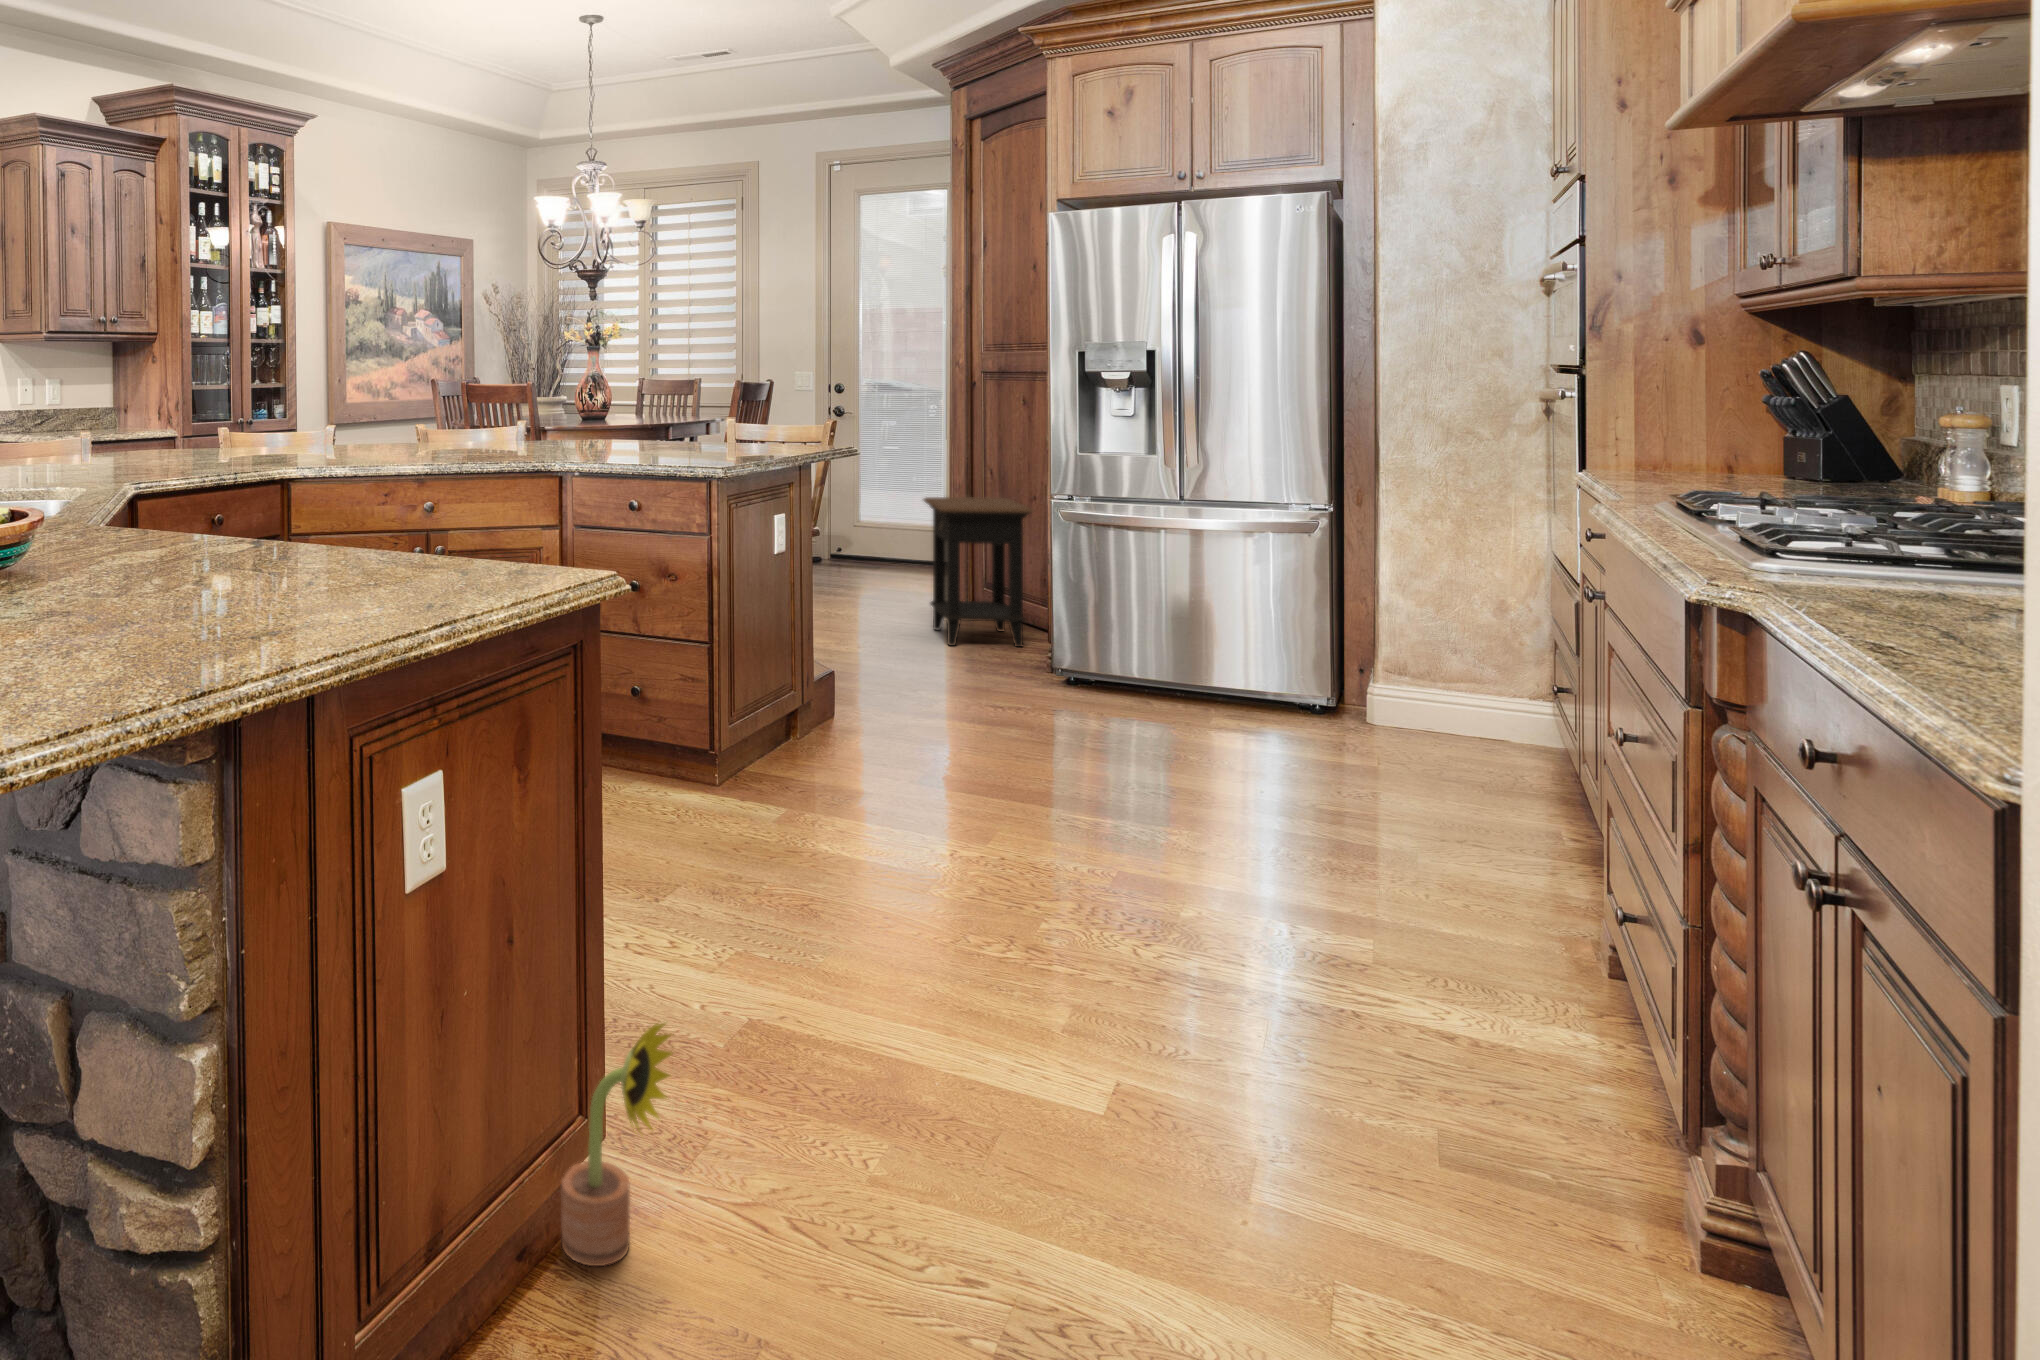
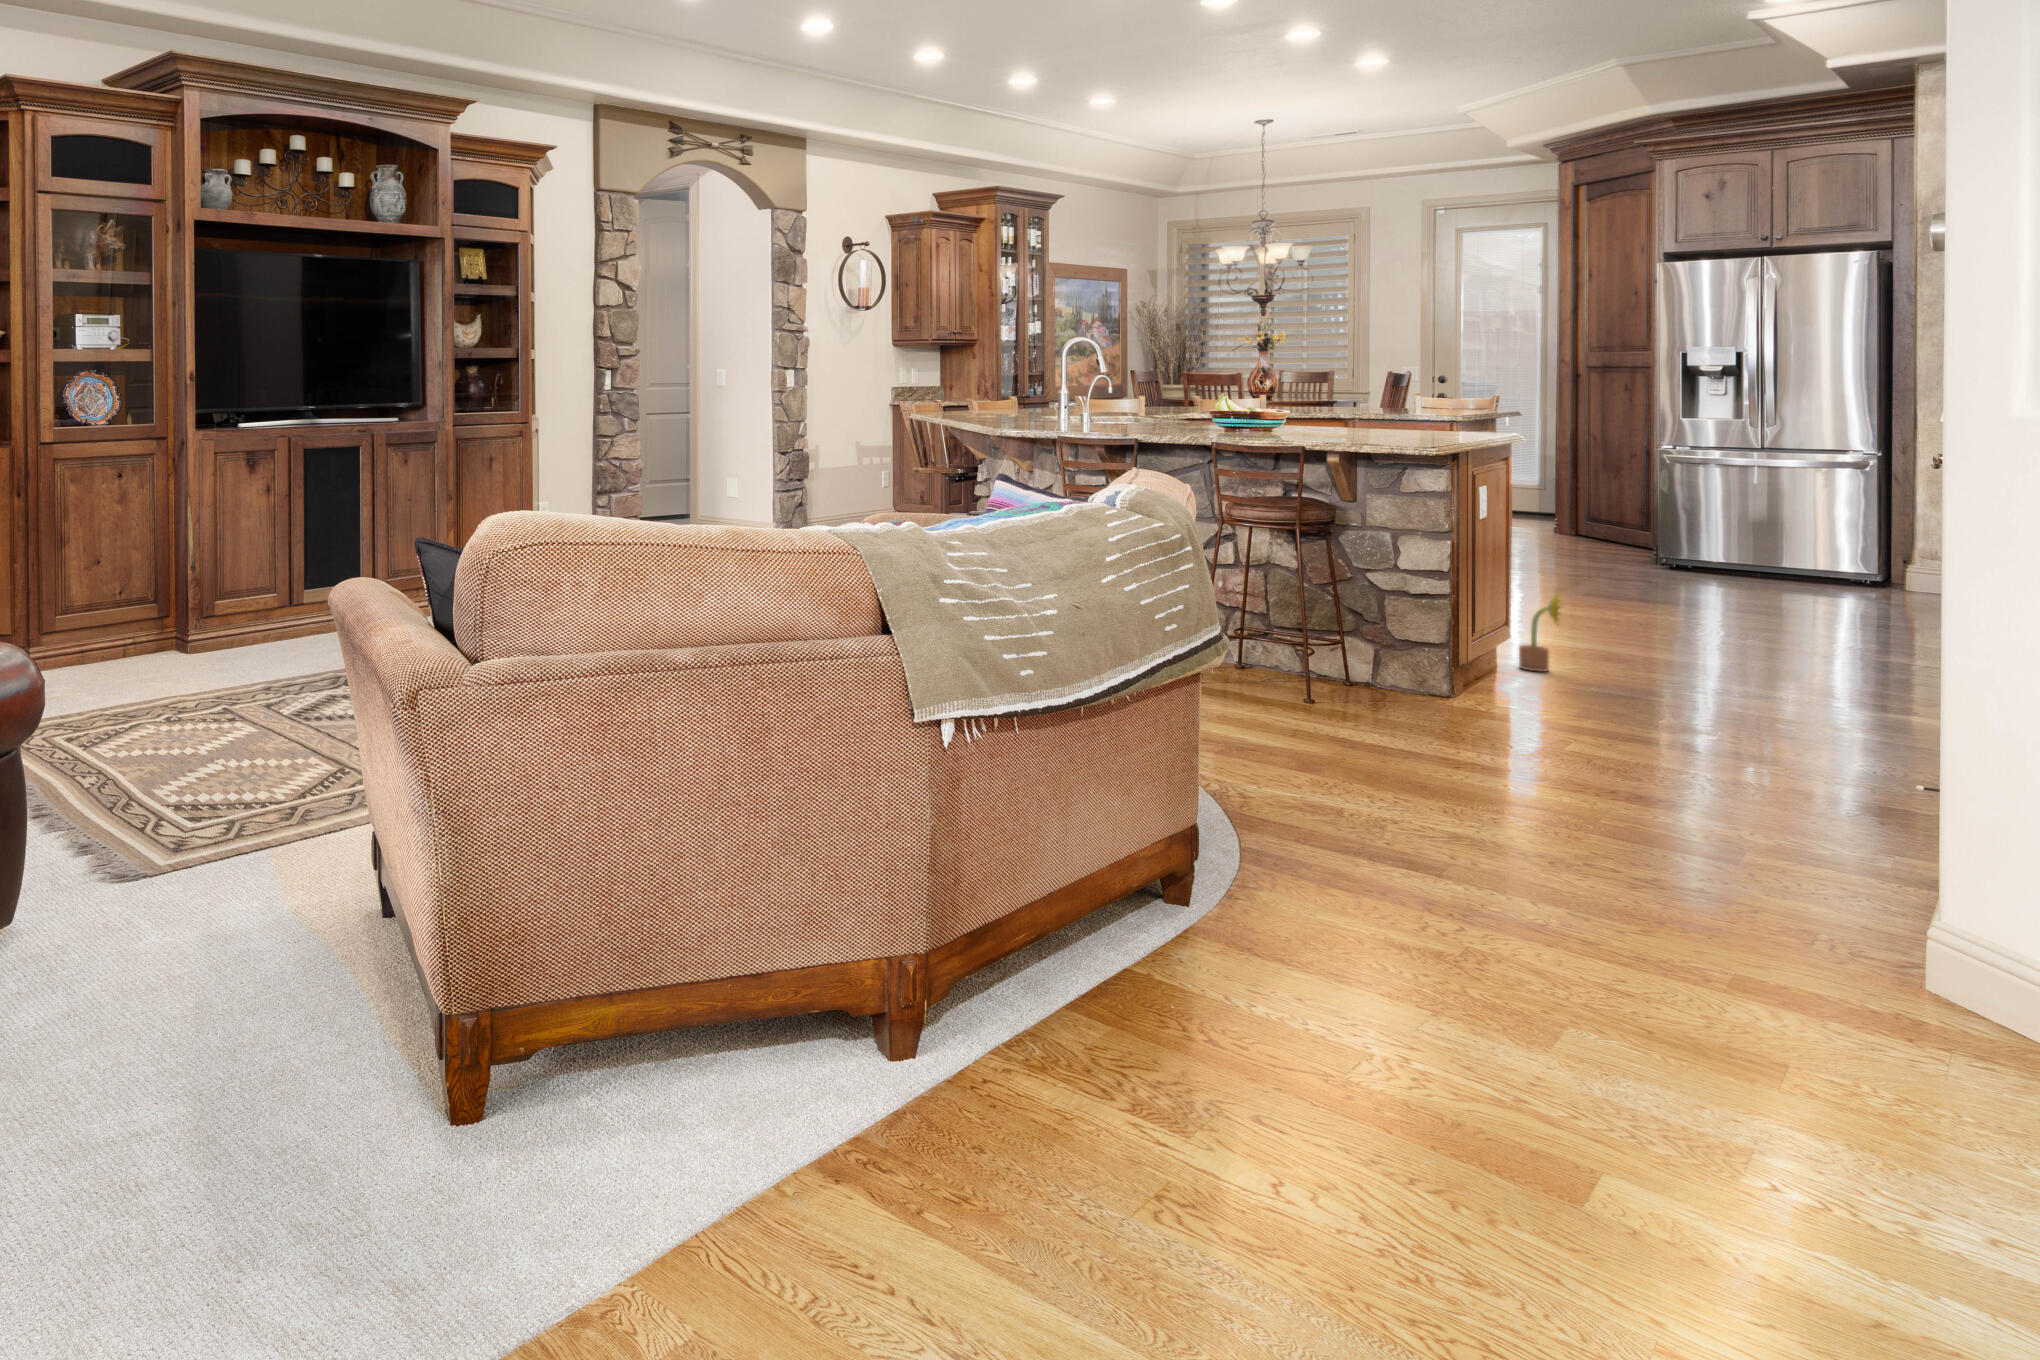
side table: present [924,497,1033,647] -> none [1545,451,1640,550]

